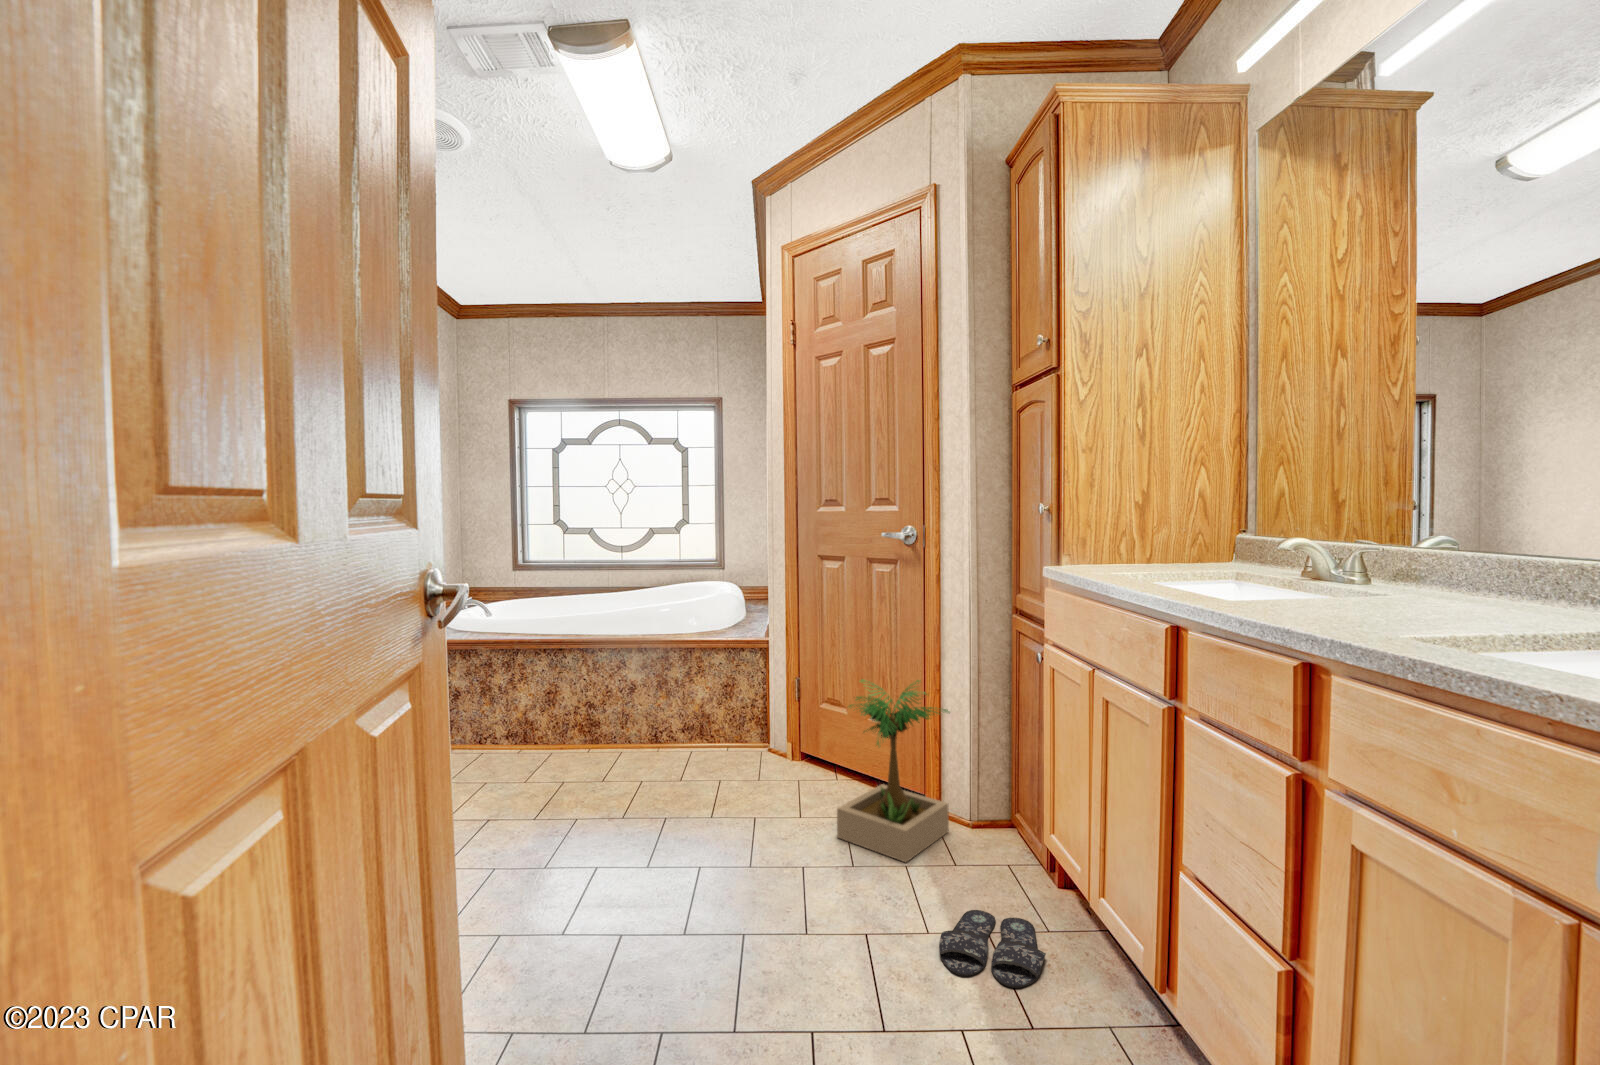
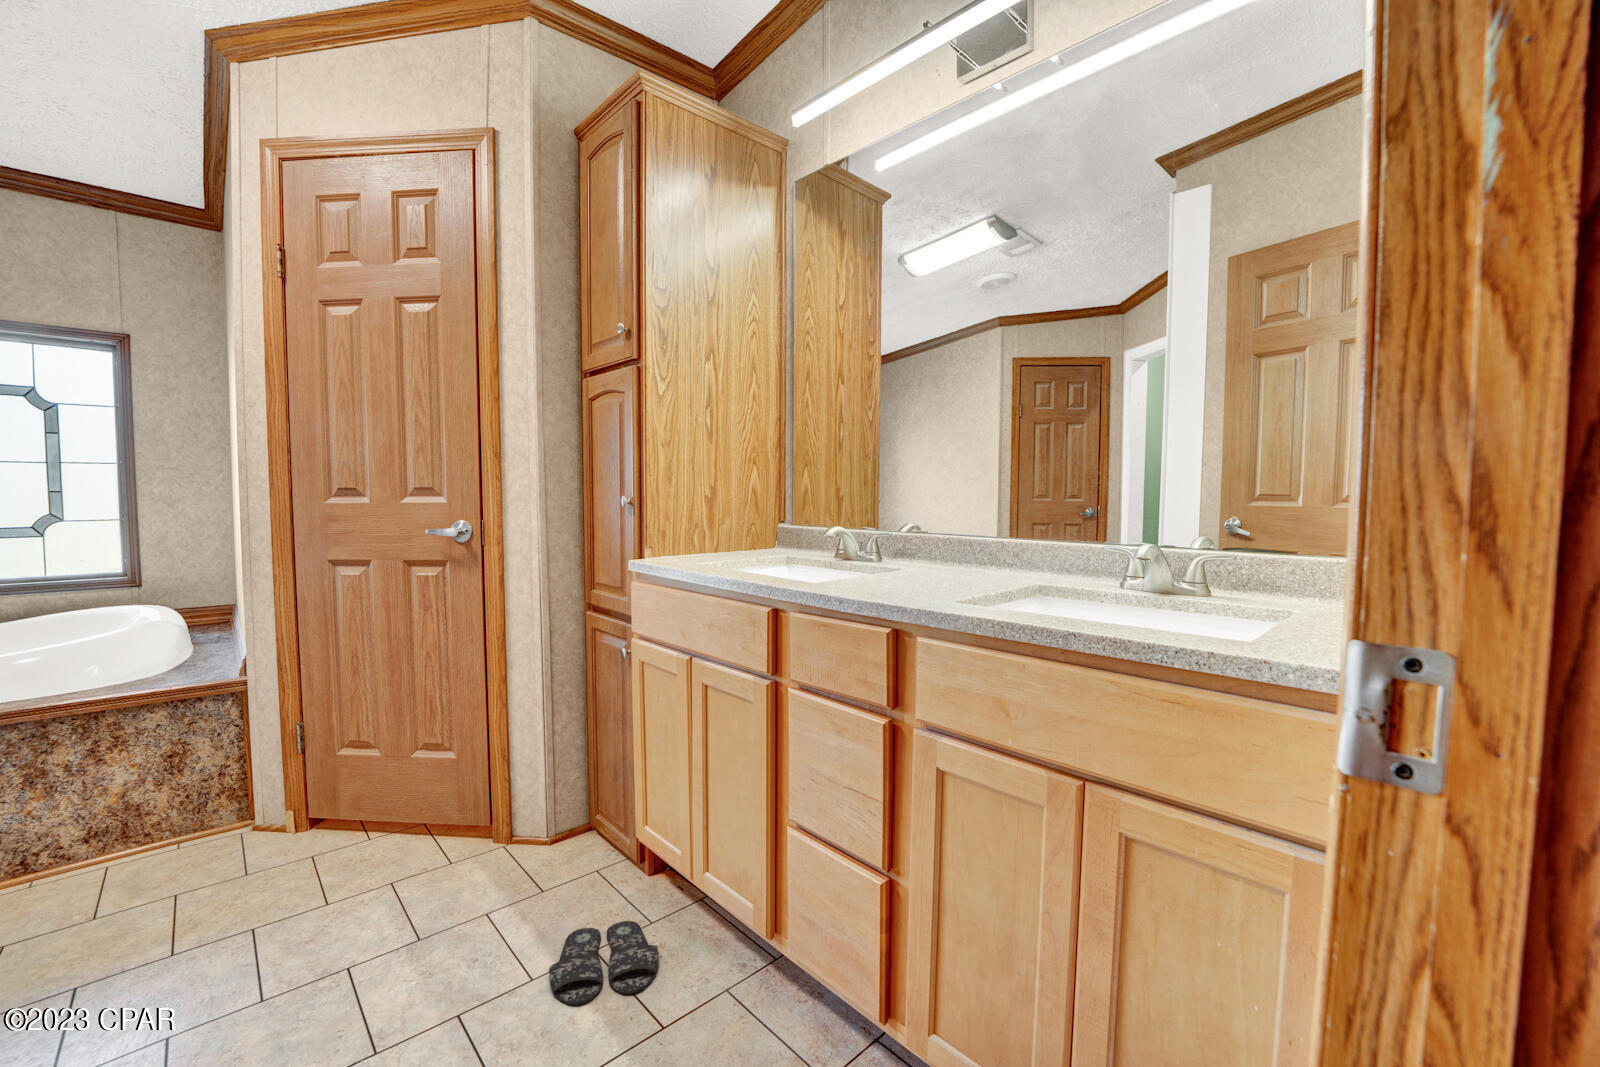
potted plant: present [837,679,949,863] -> none [380,695,533,907]

